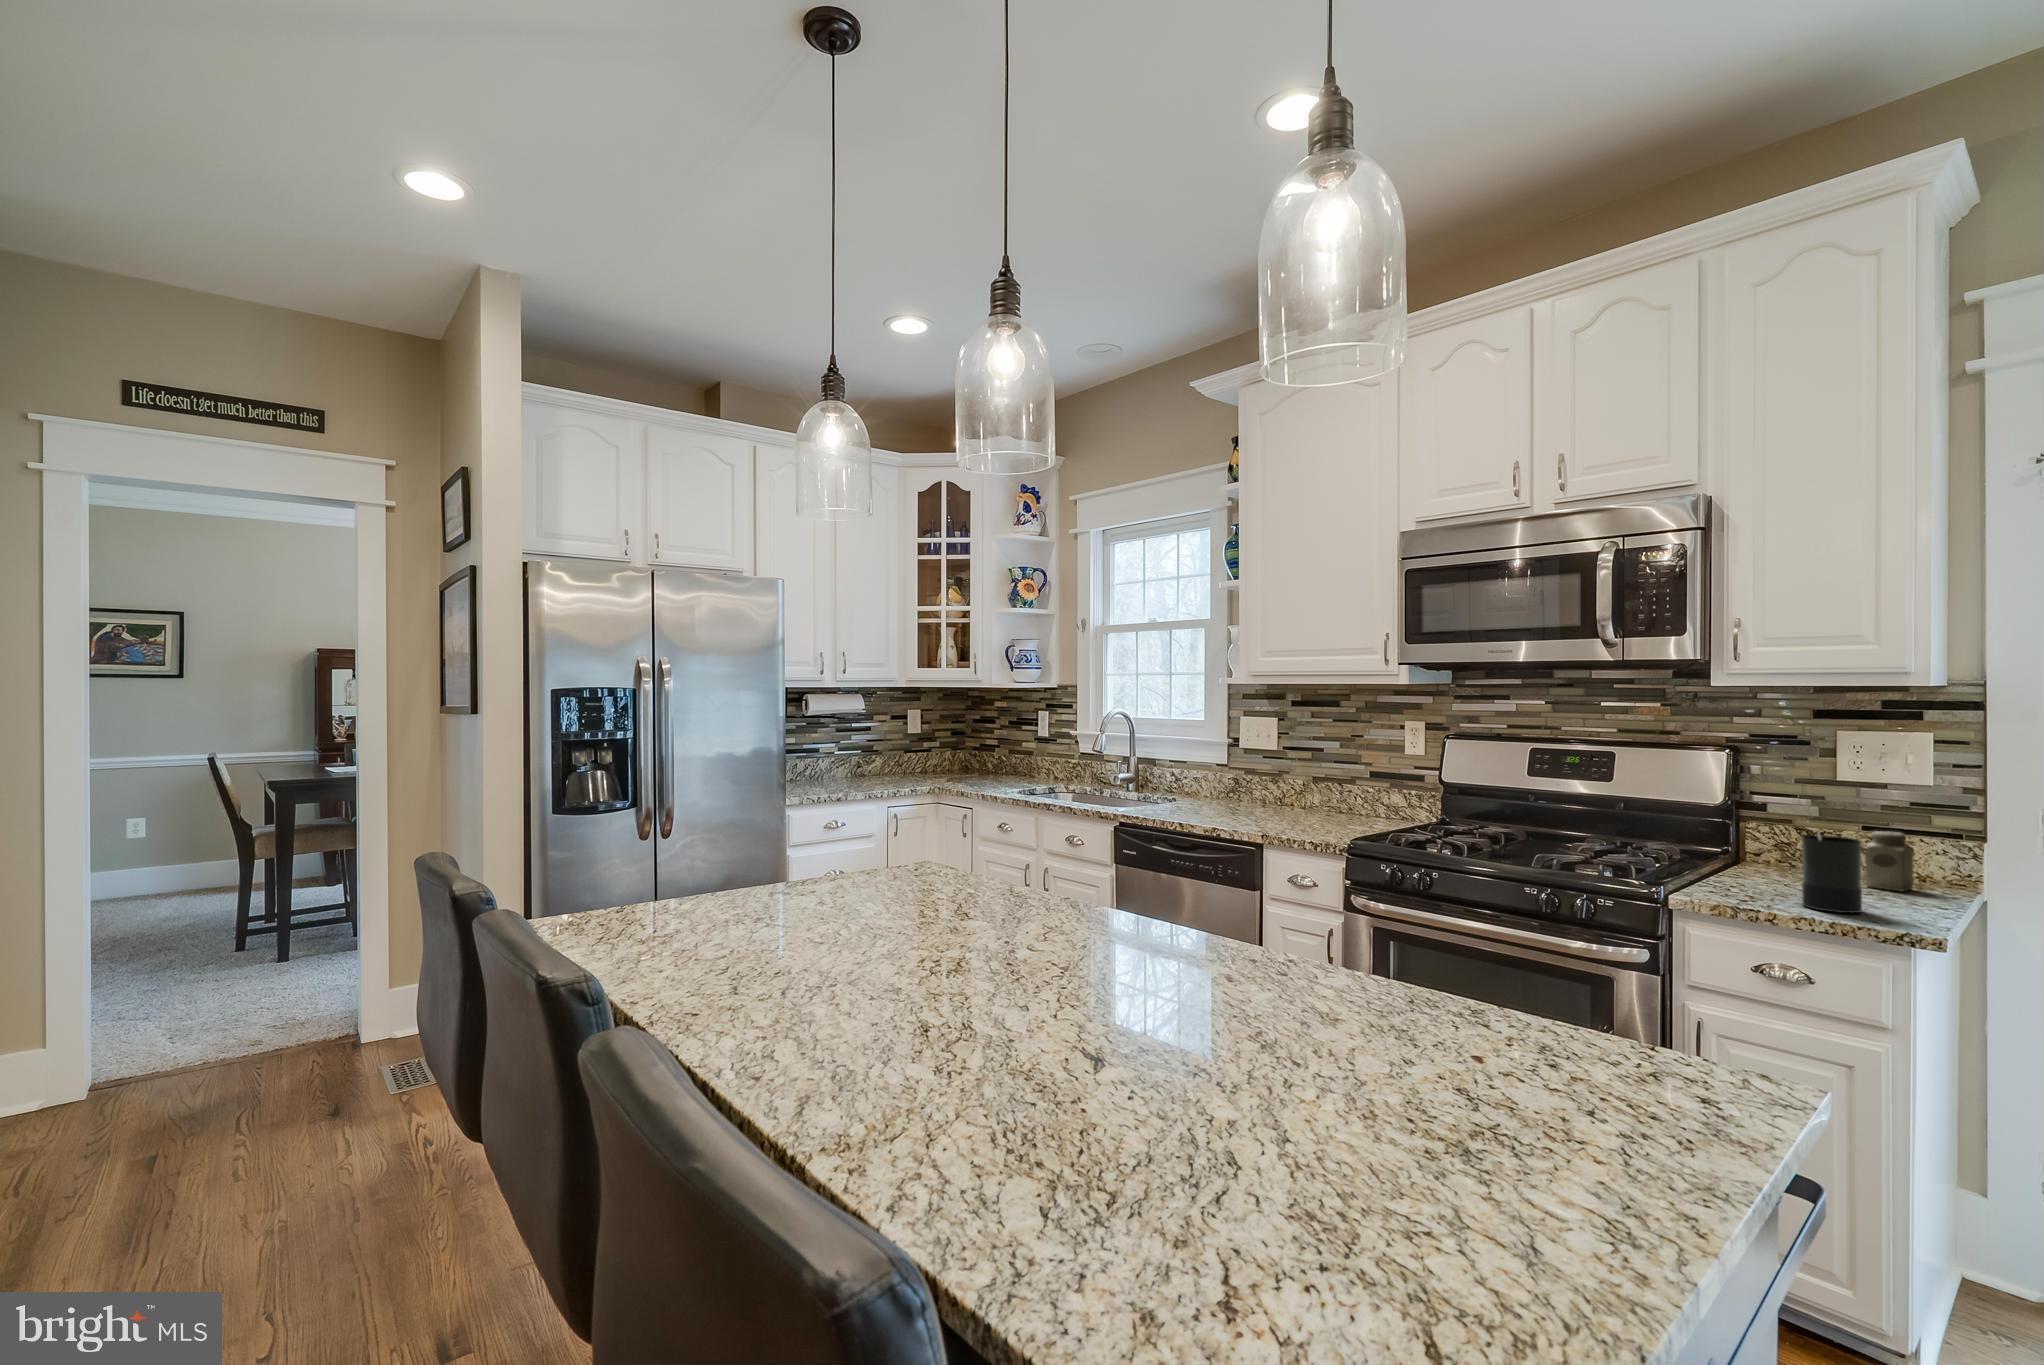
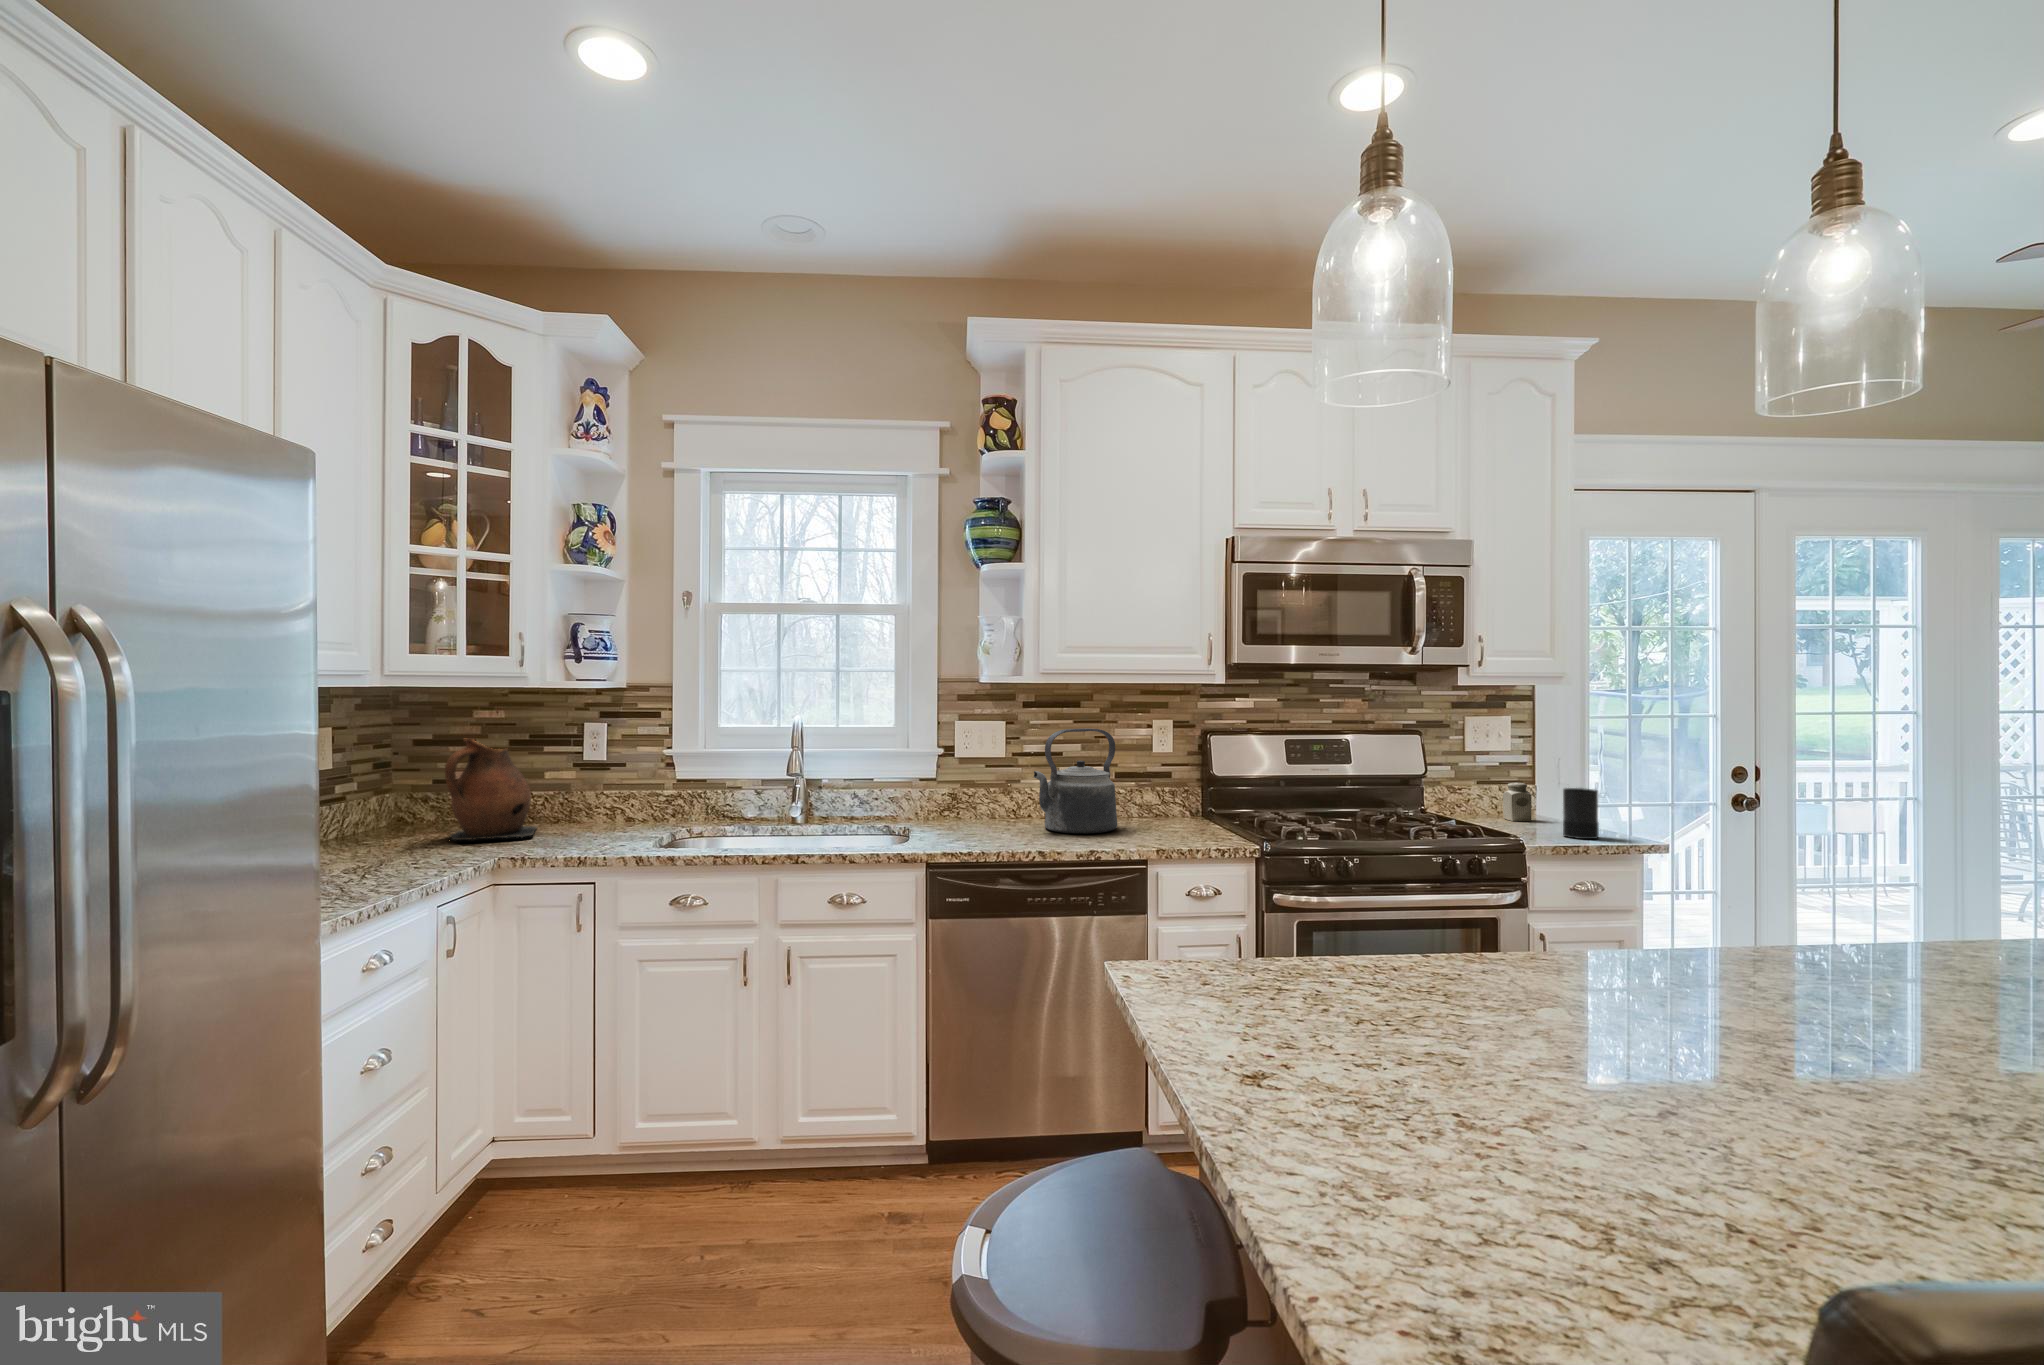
ceramic pitcher: none [956,718,1013,780] -> present [445,739,537,840]
kettle: none [1237,725,1326,820] -> present [1034,728,1117,834]

